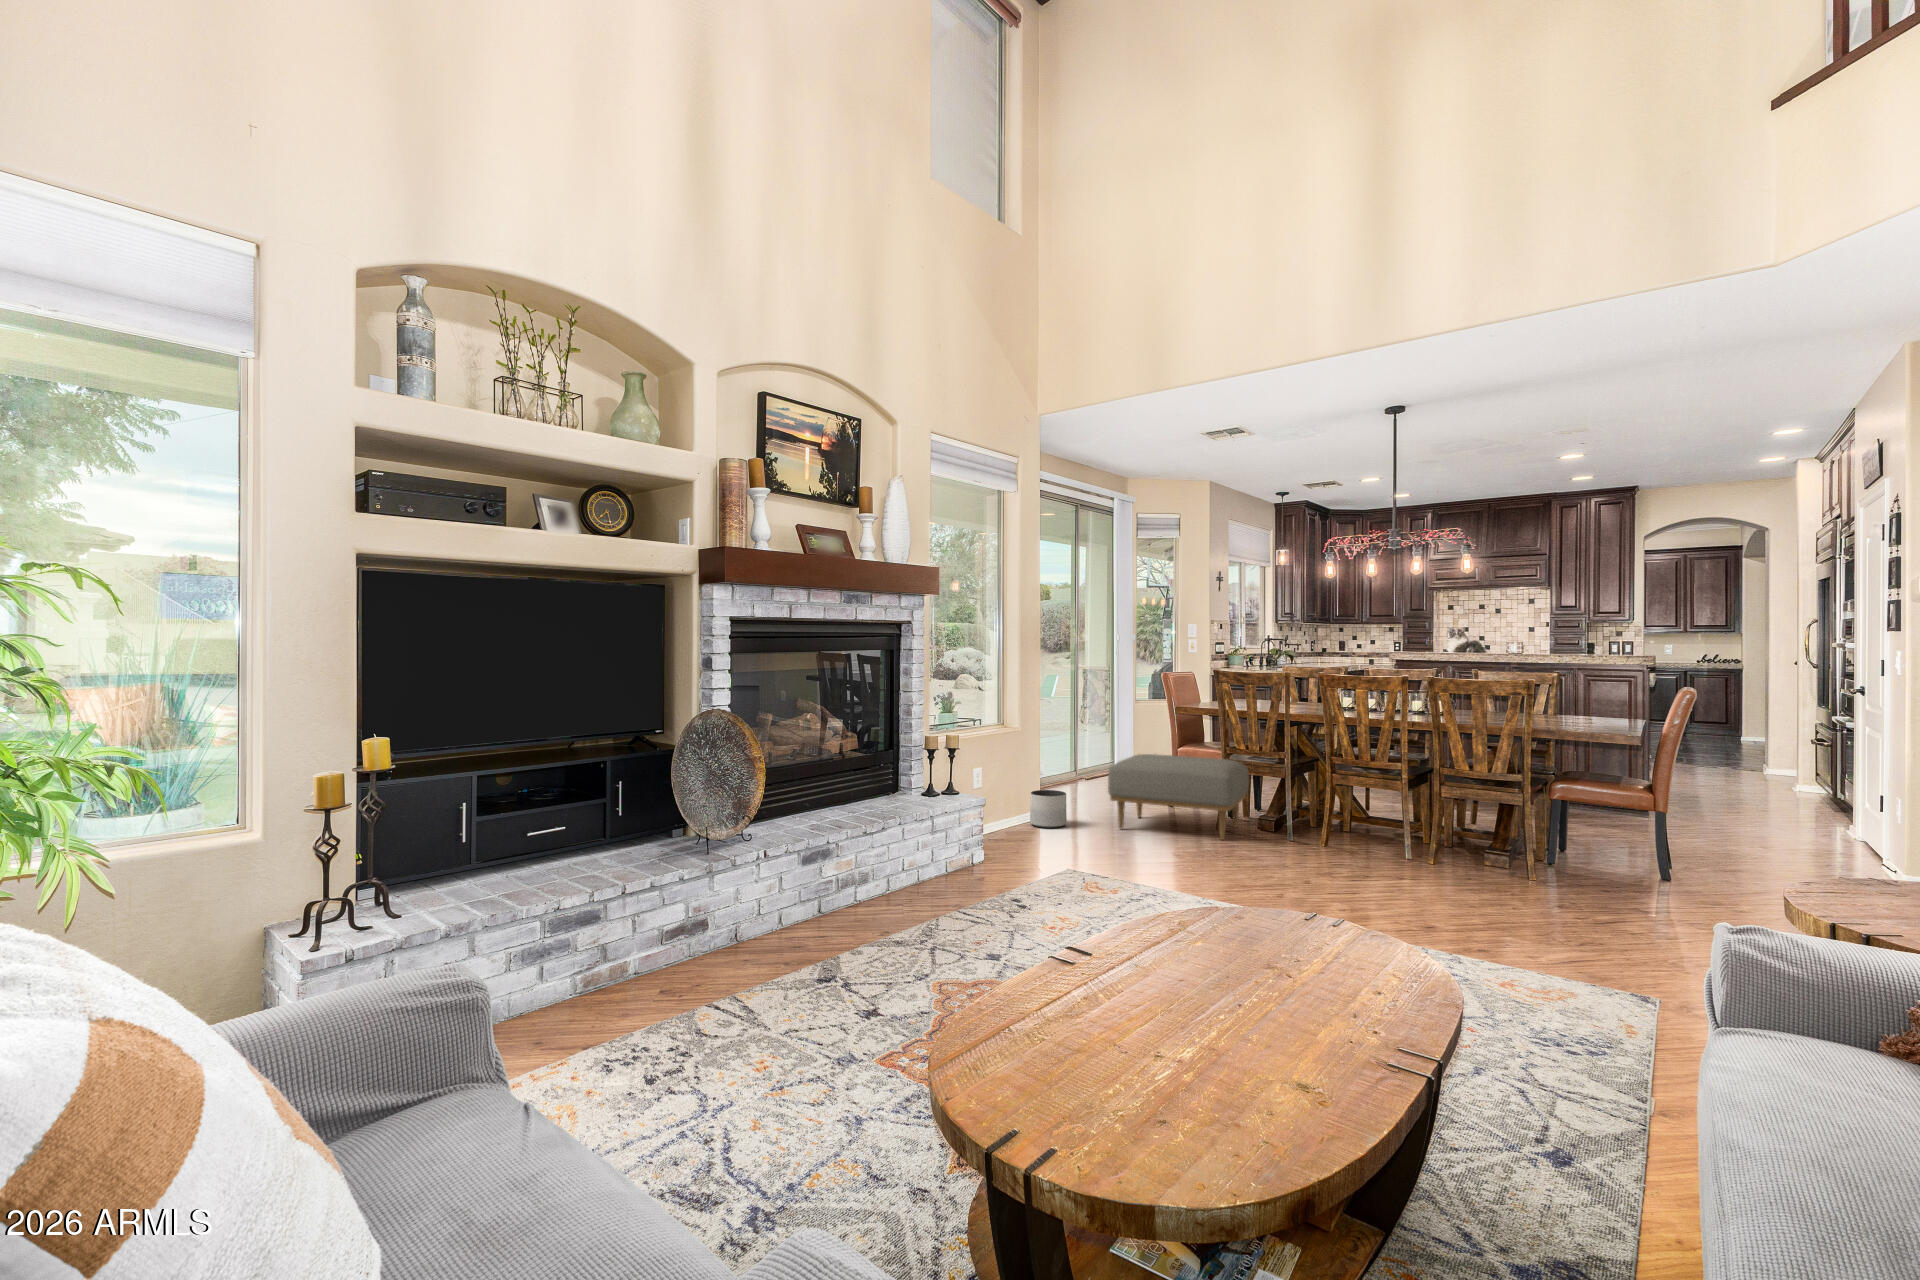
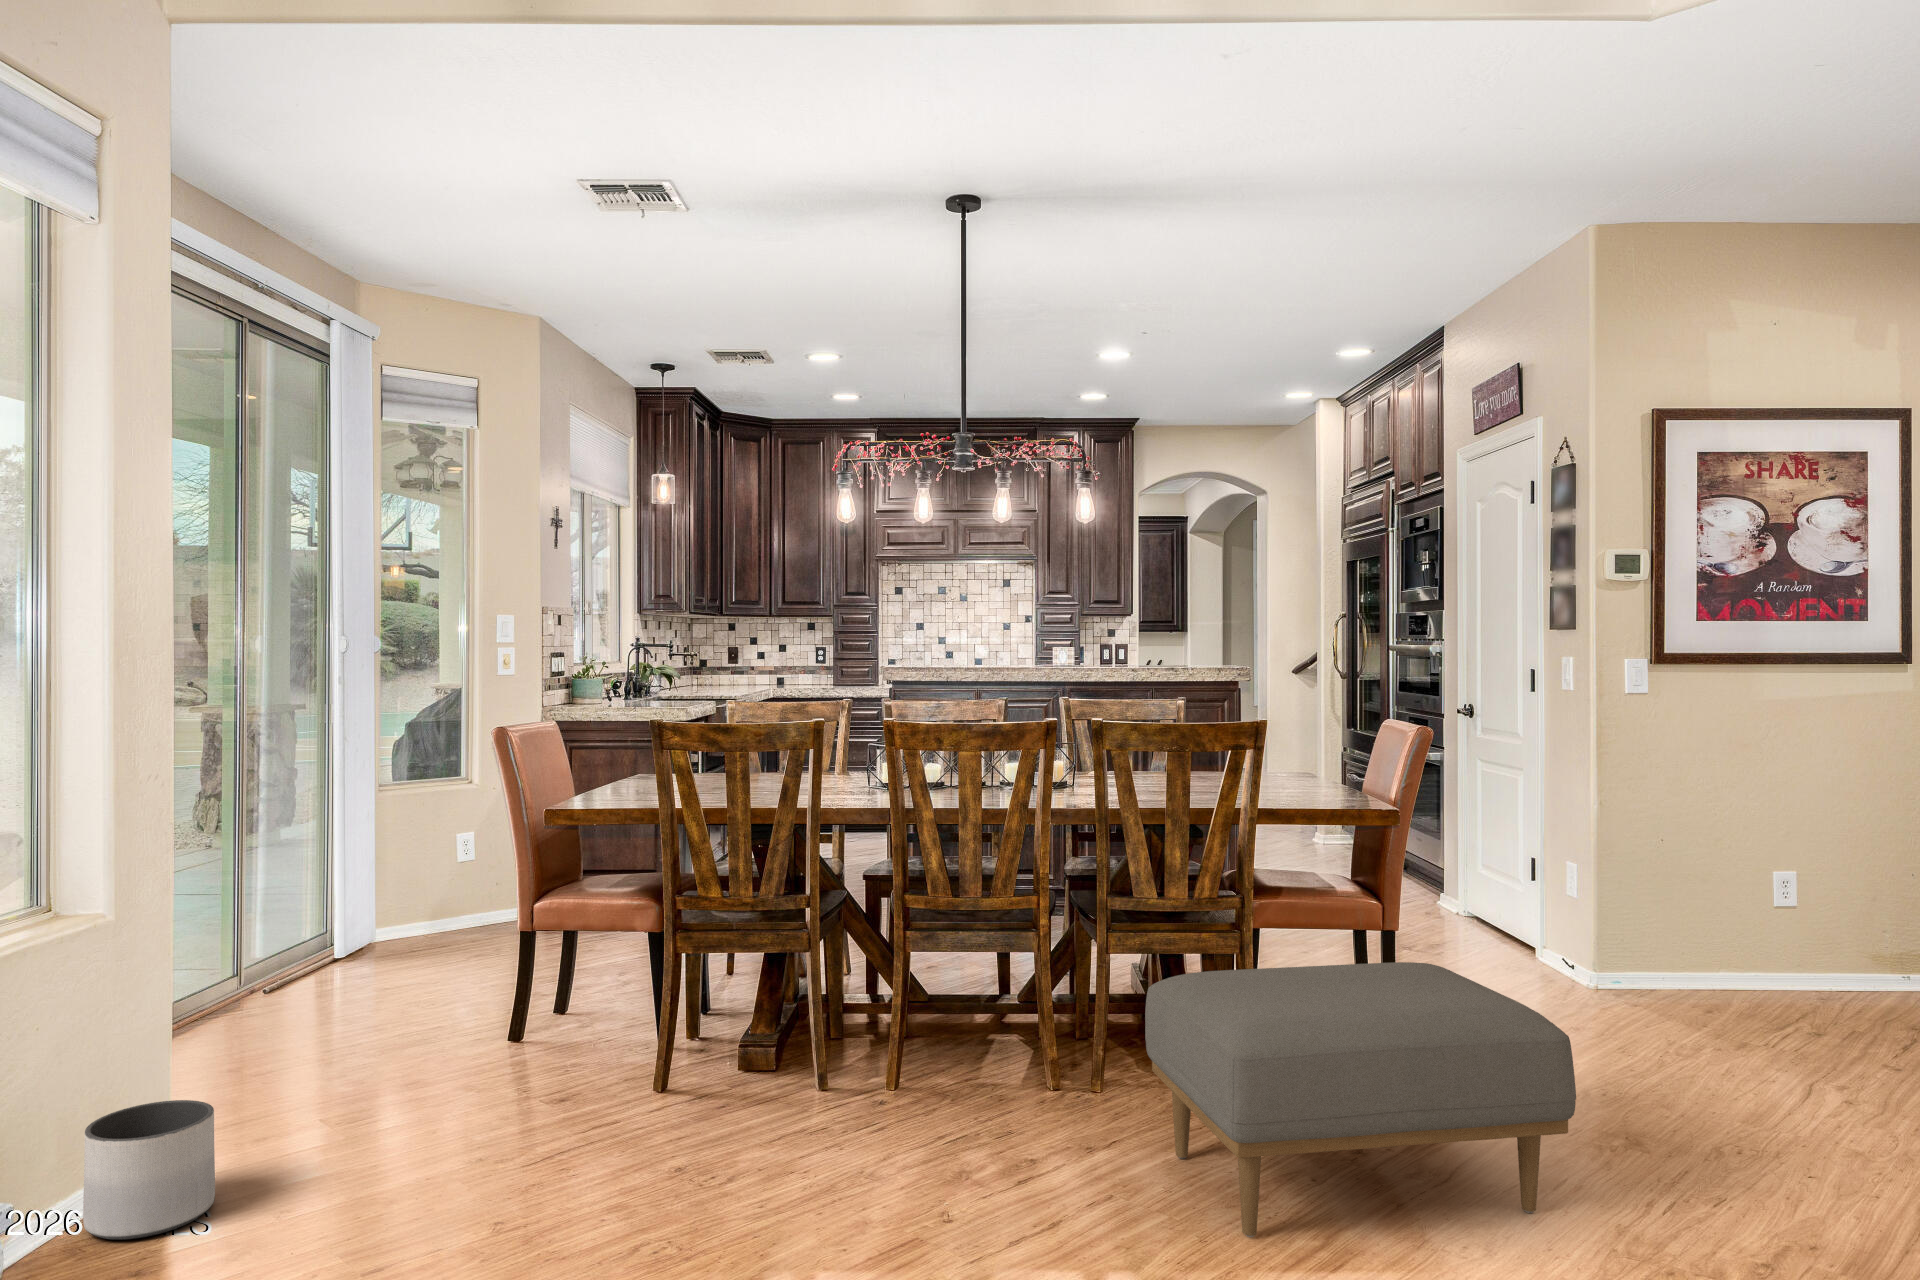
ottoman: present [1108,754,1249,840] -> present [1145,962,1576,1237]

